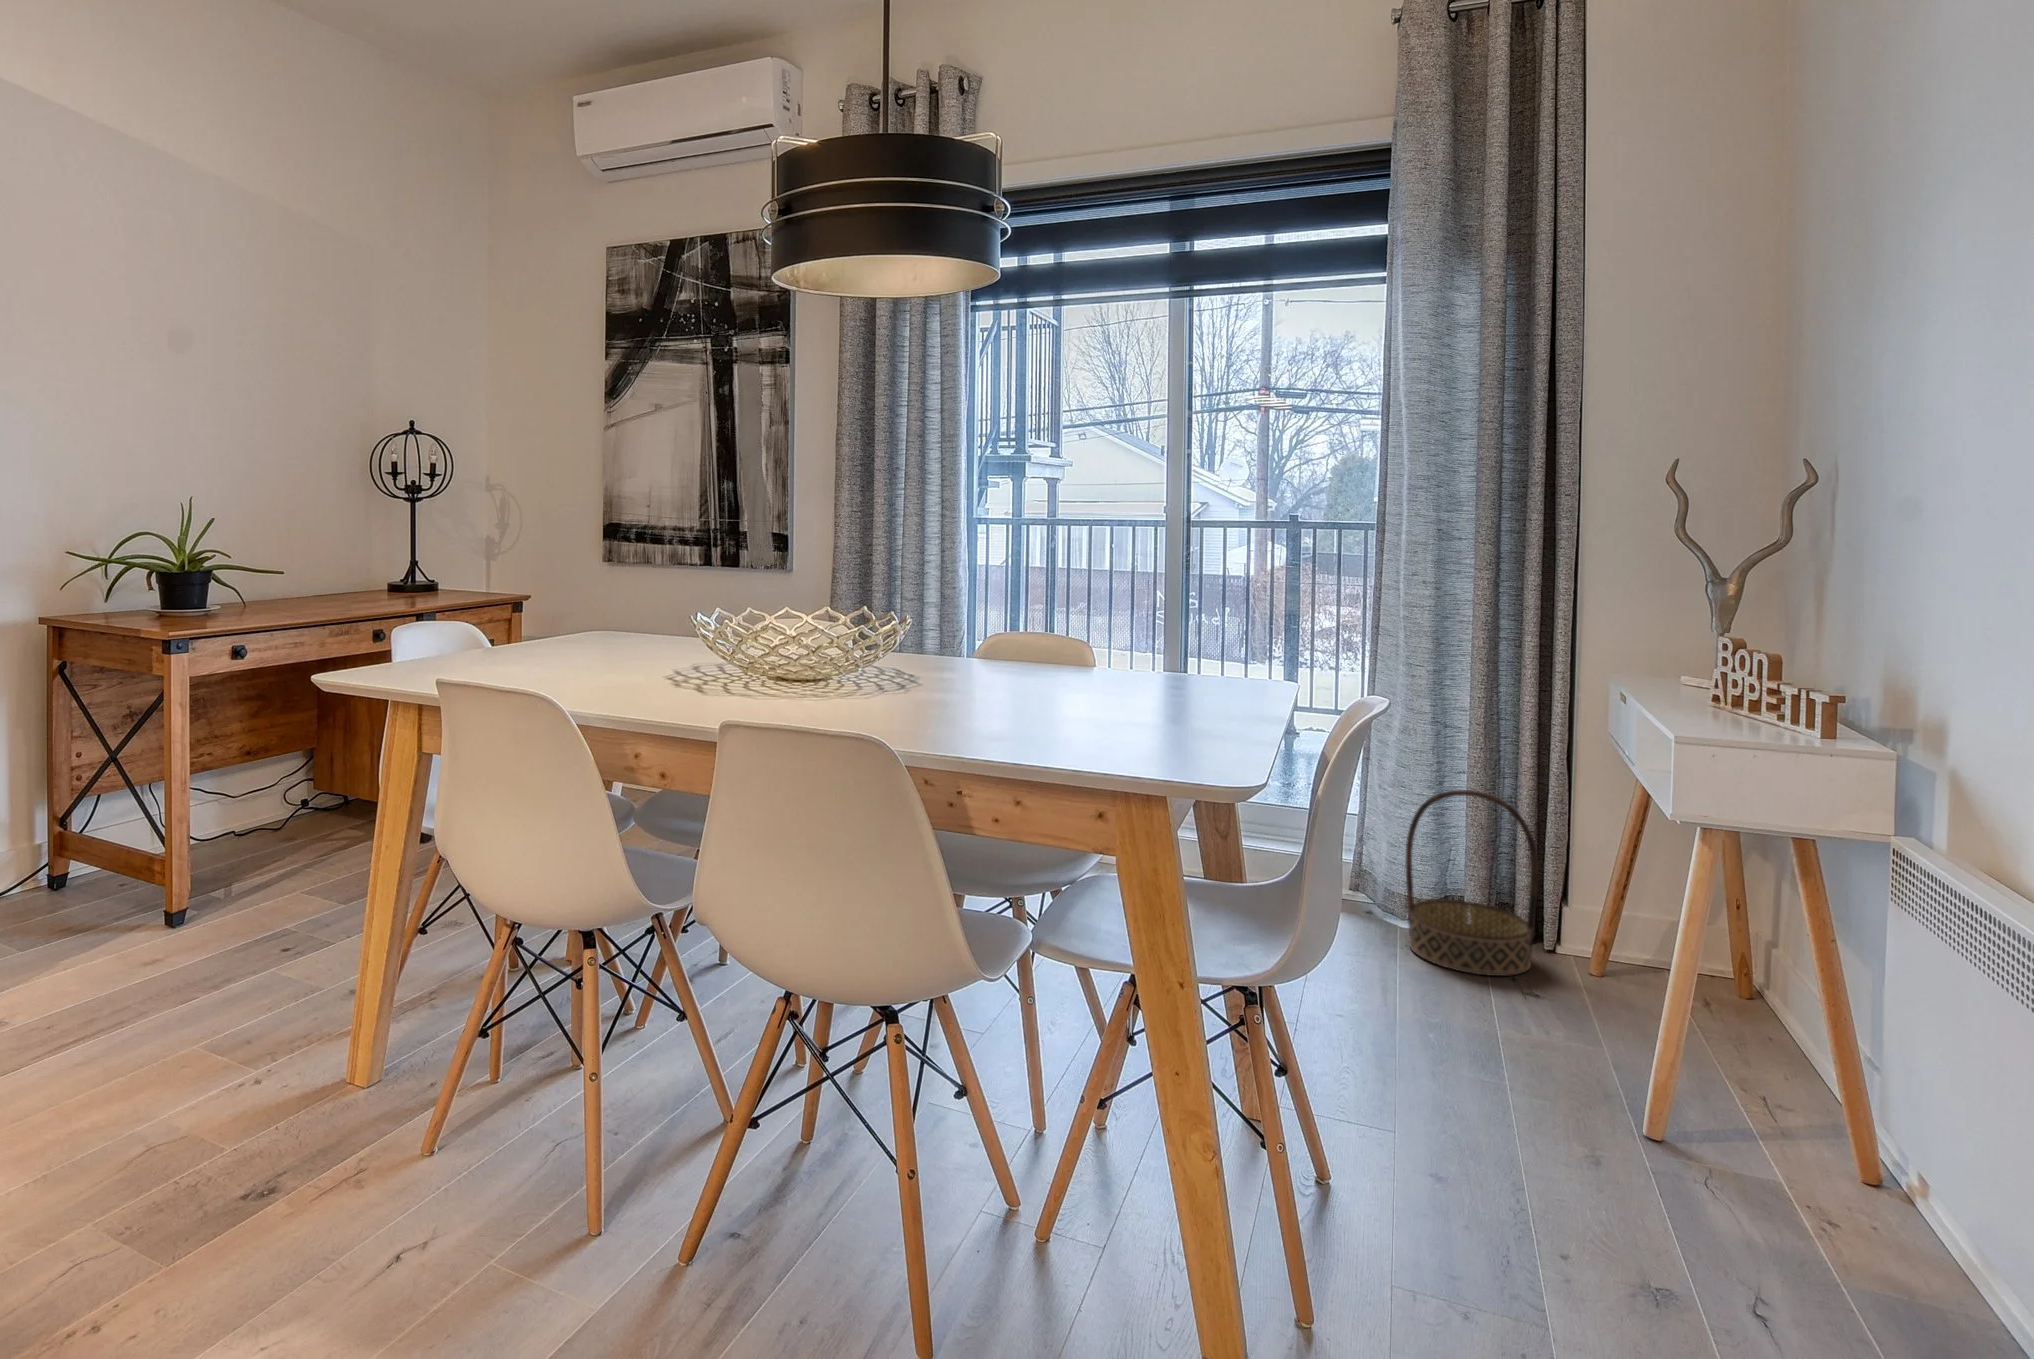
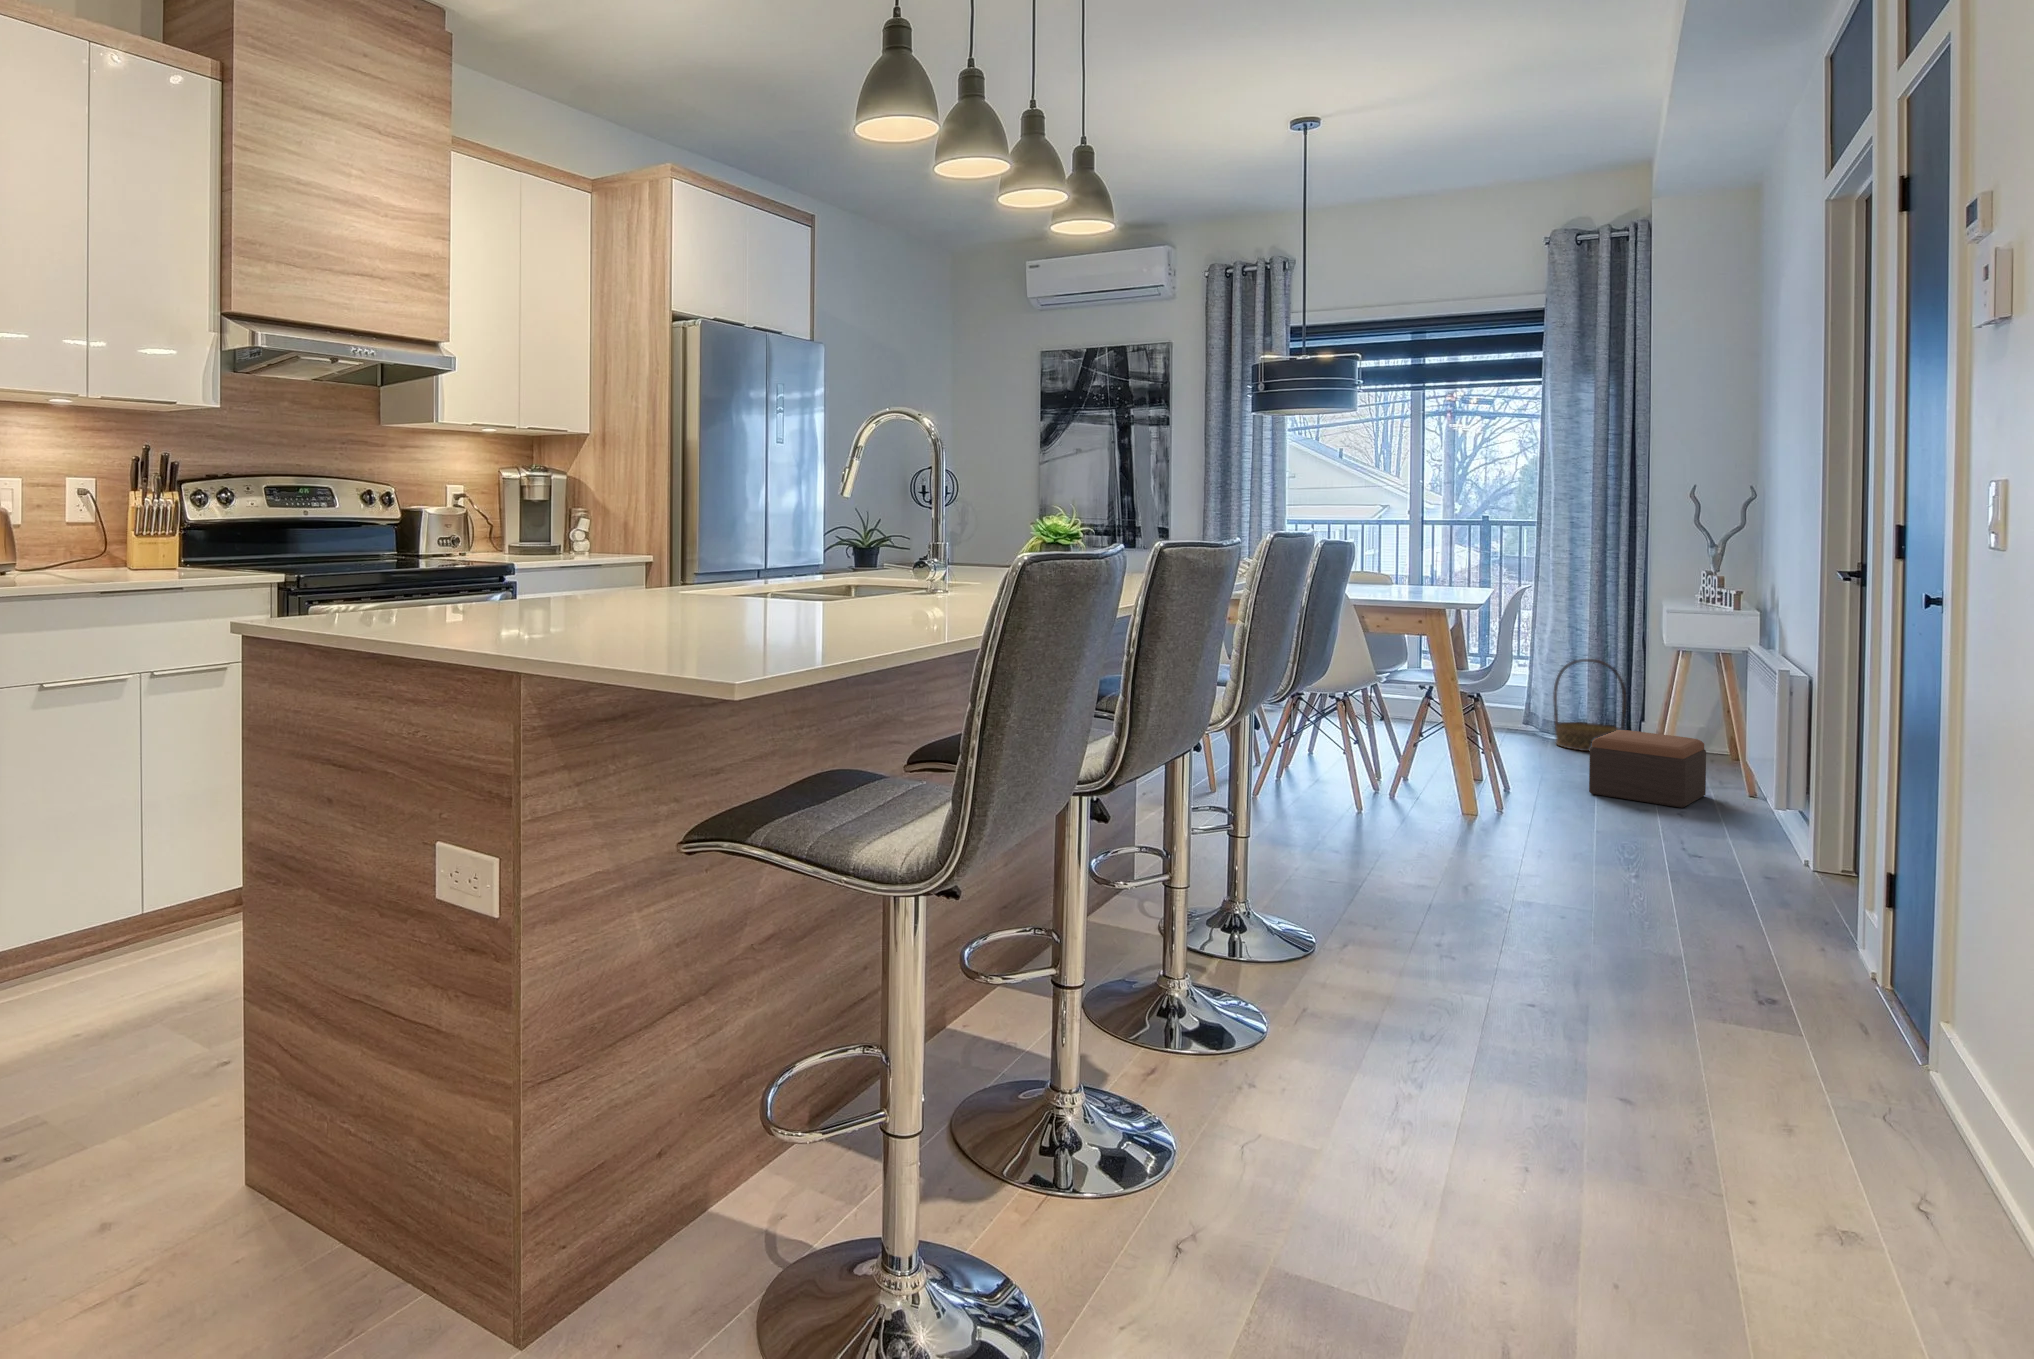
footstool: none [1502,1013,1762,1278] -> present [1589,730,1706,808]

